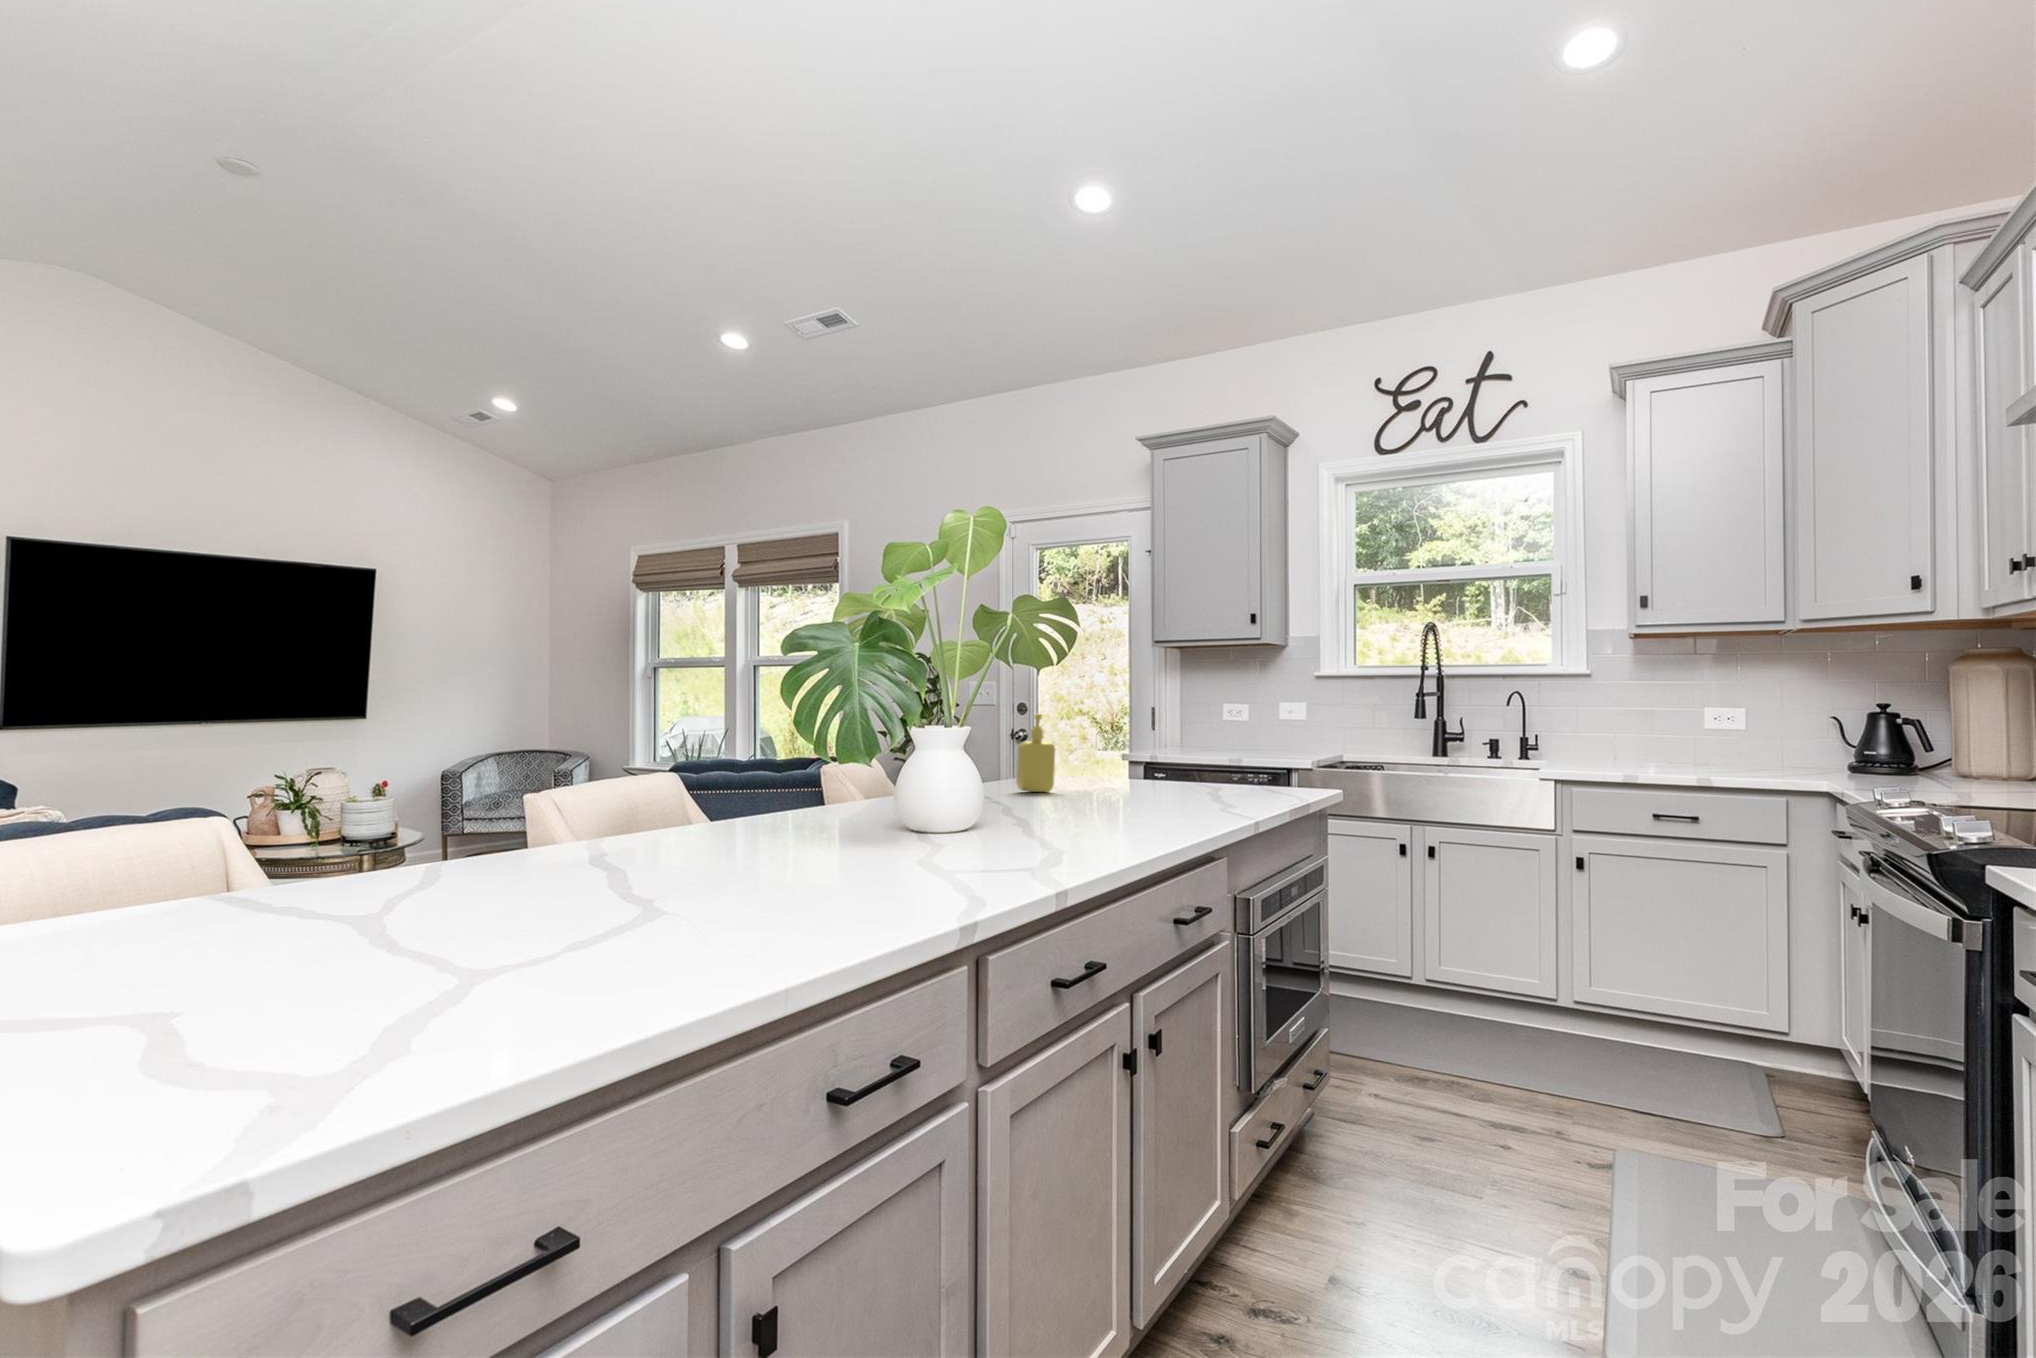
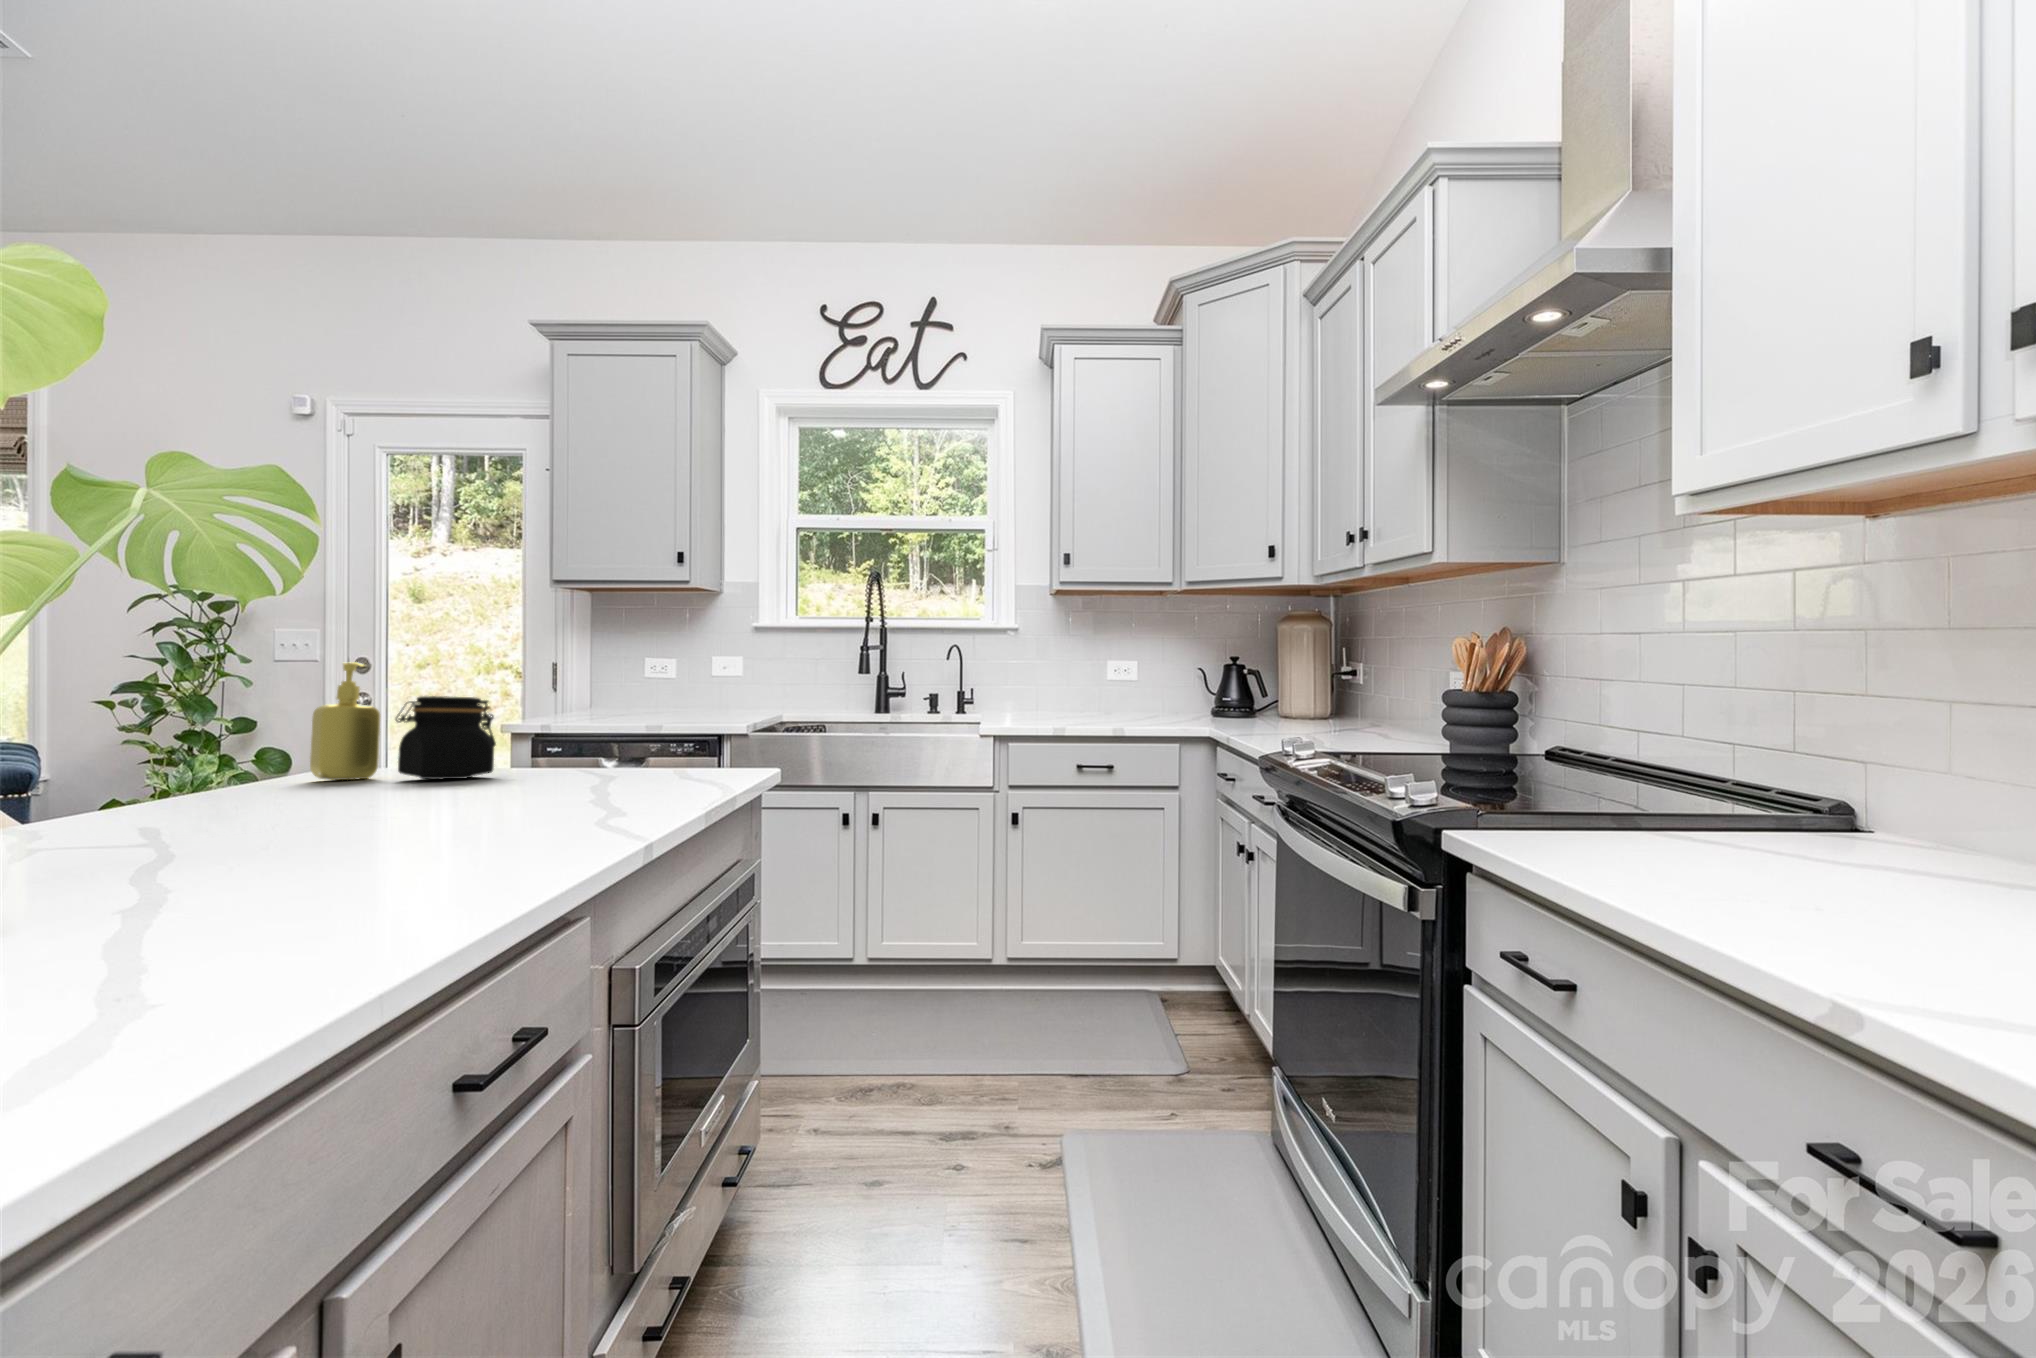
jar: none [1066,738,1126,795] -> present [395,696,496,779]

